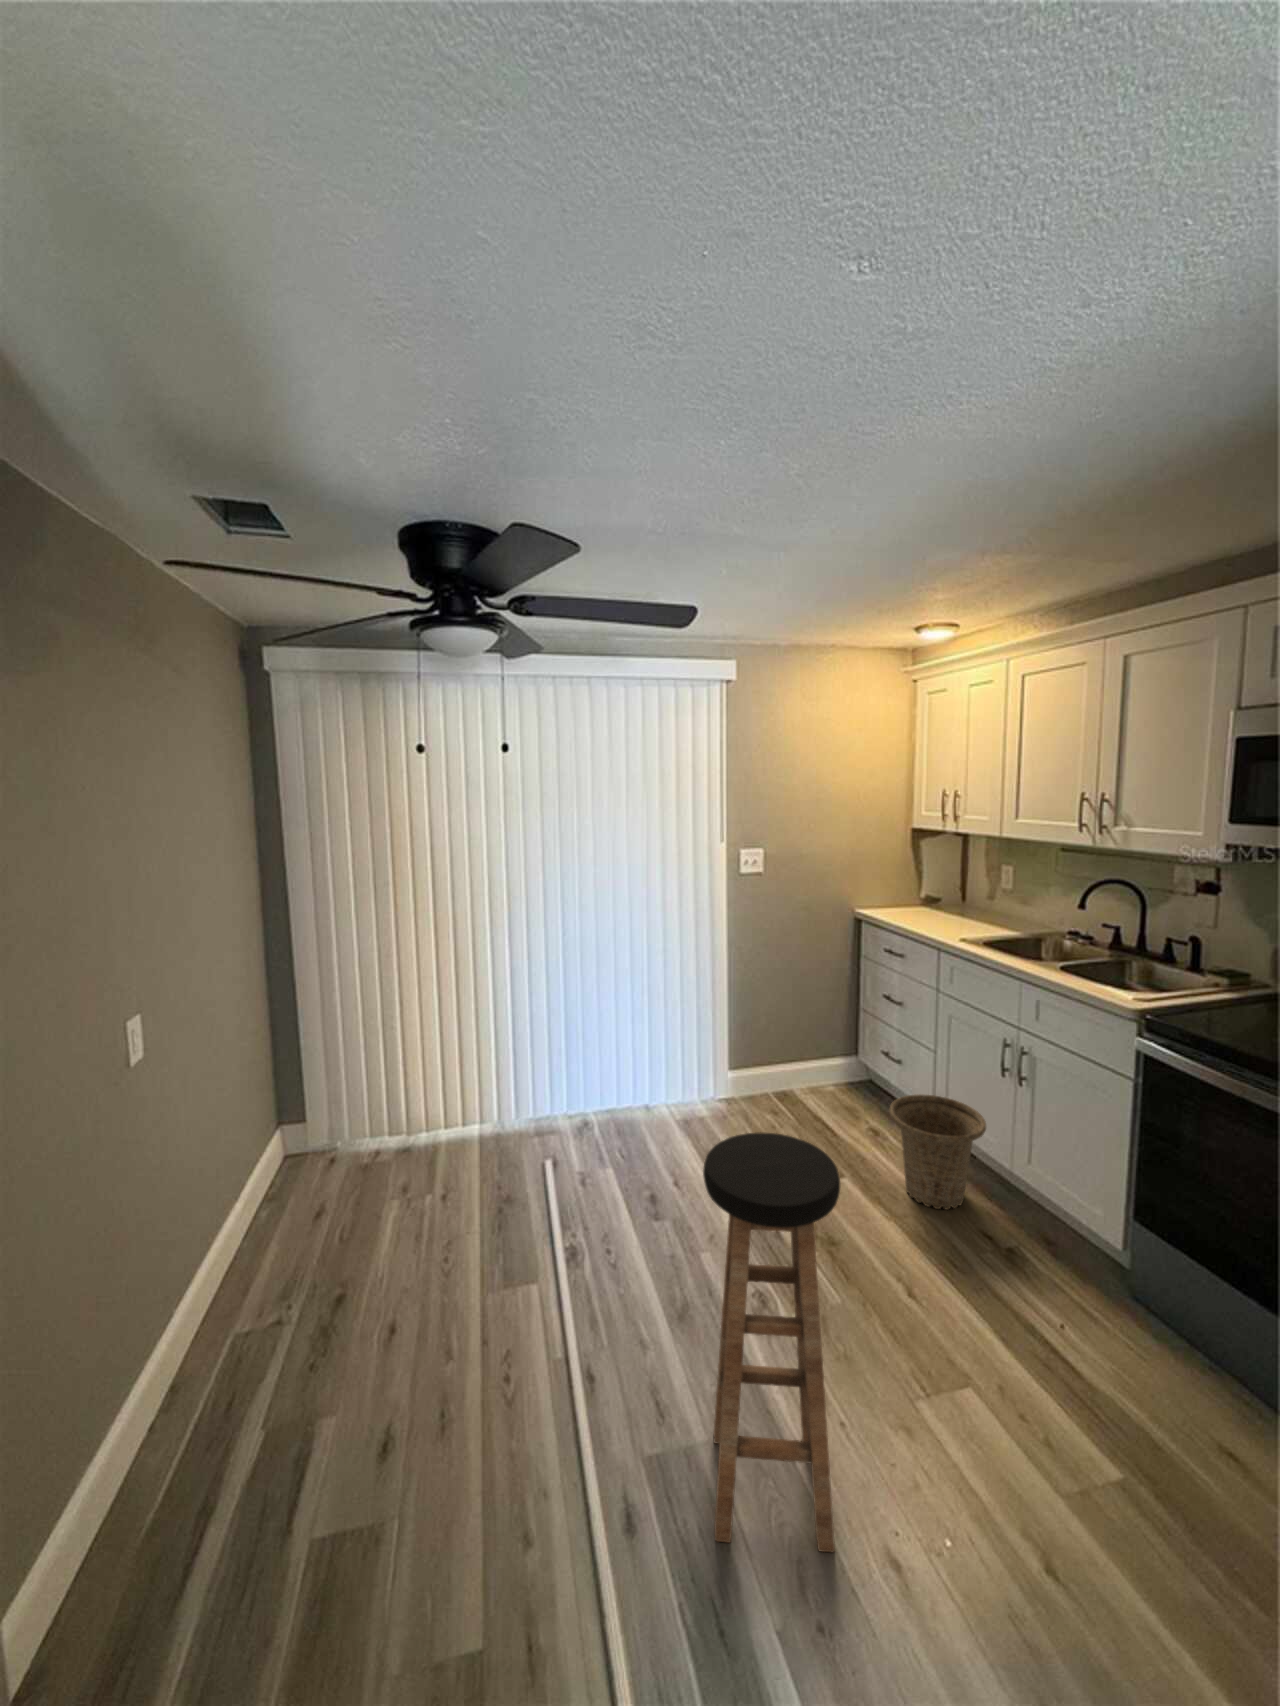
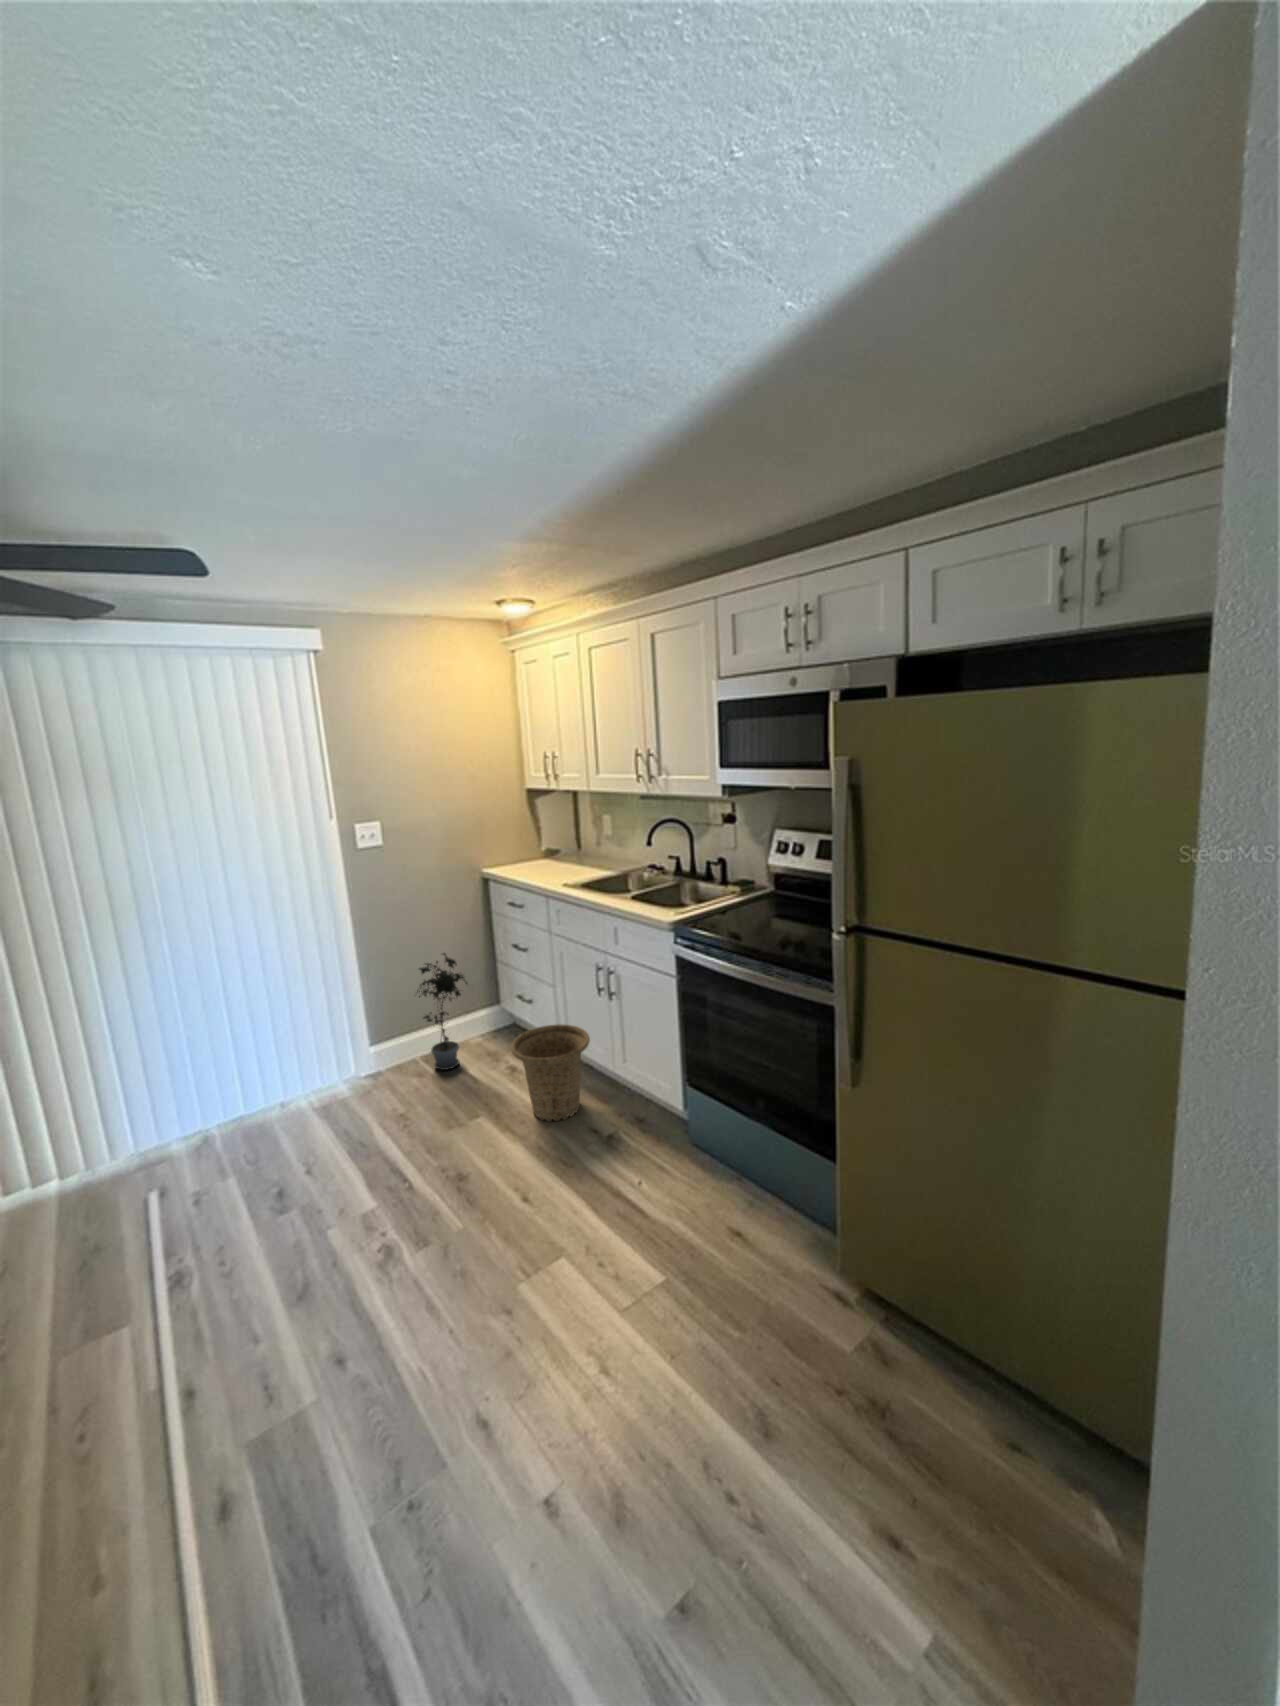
potted plant: none [778,990,837,1114] -> present [417,953,467,1070]
bar stool: present [703,1133,840,1552] -> none [261,1091,431,1479]

